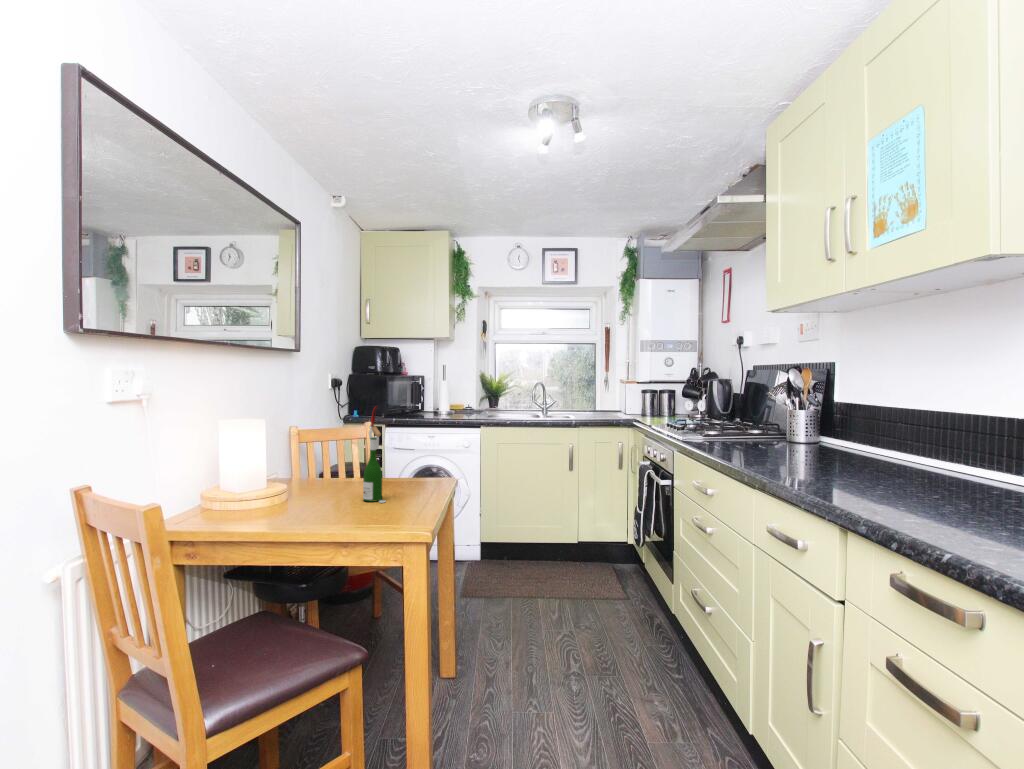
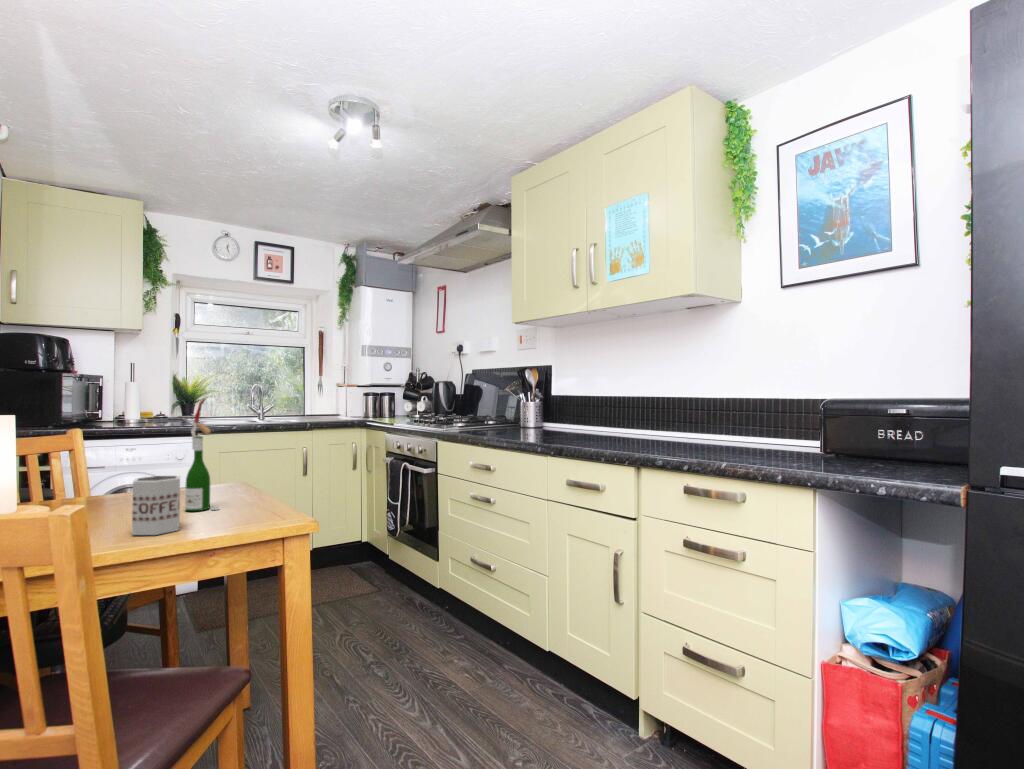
mug: none [297,471,340,520] -> present [132,476,180,535]

